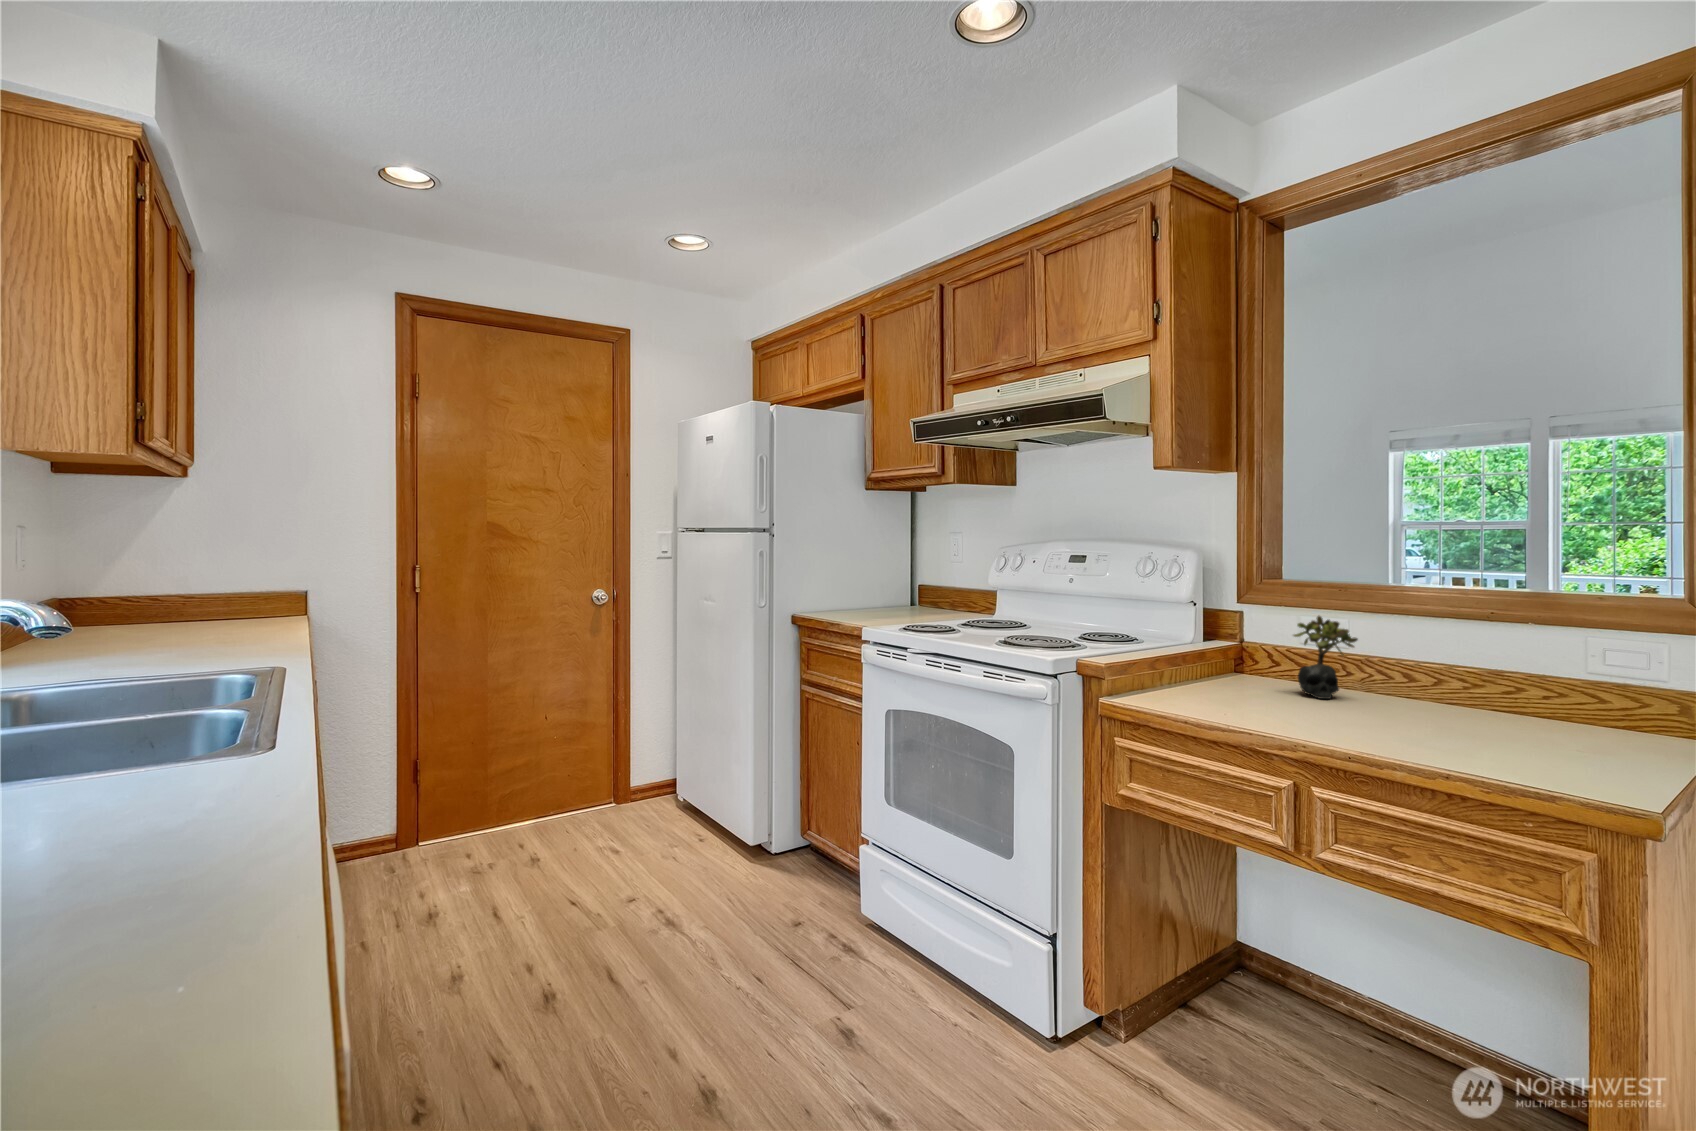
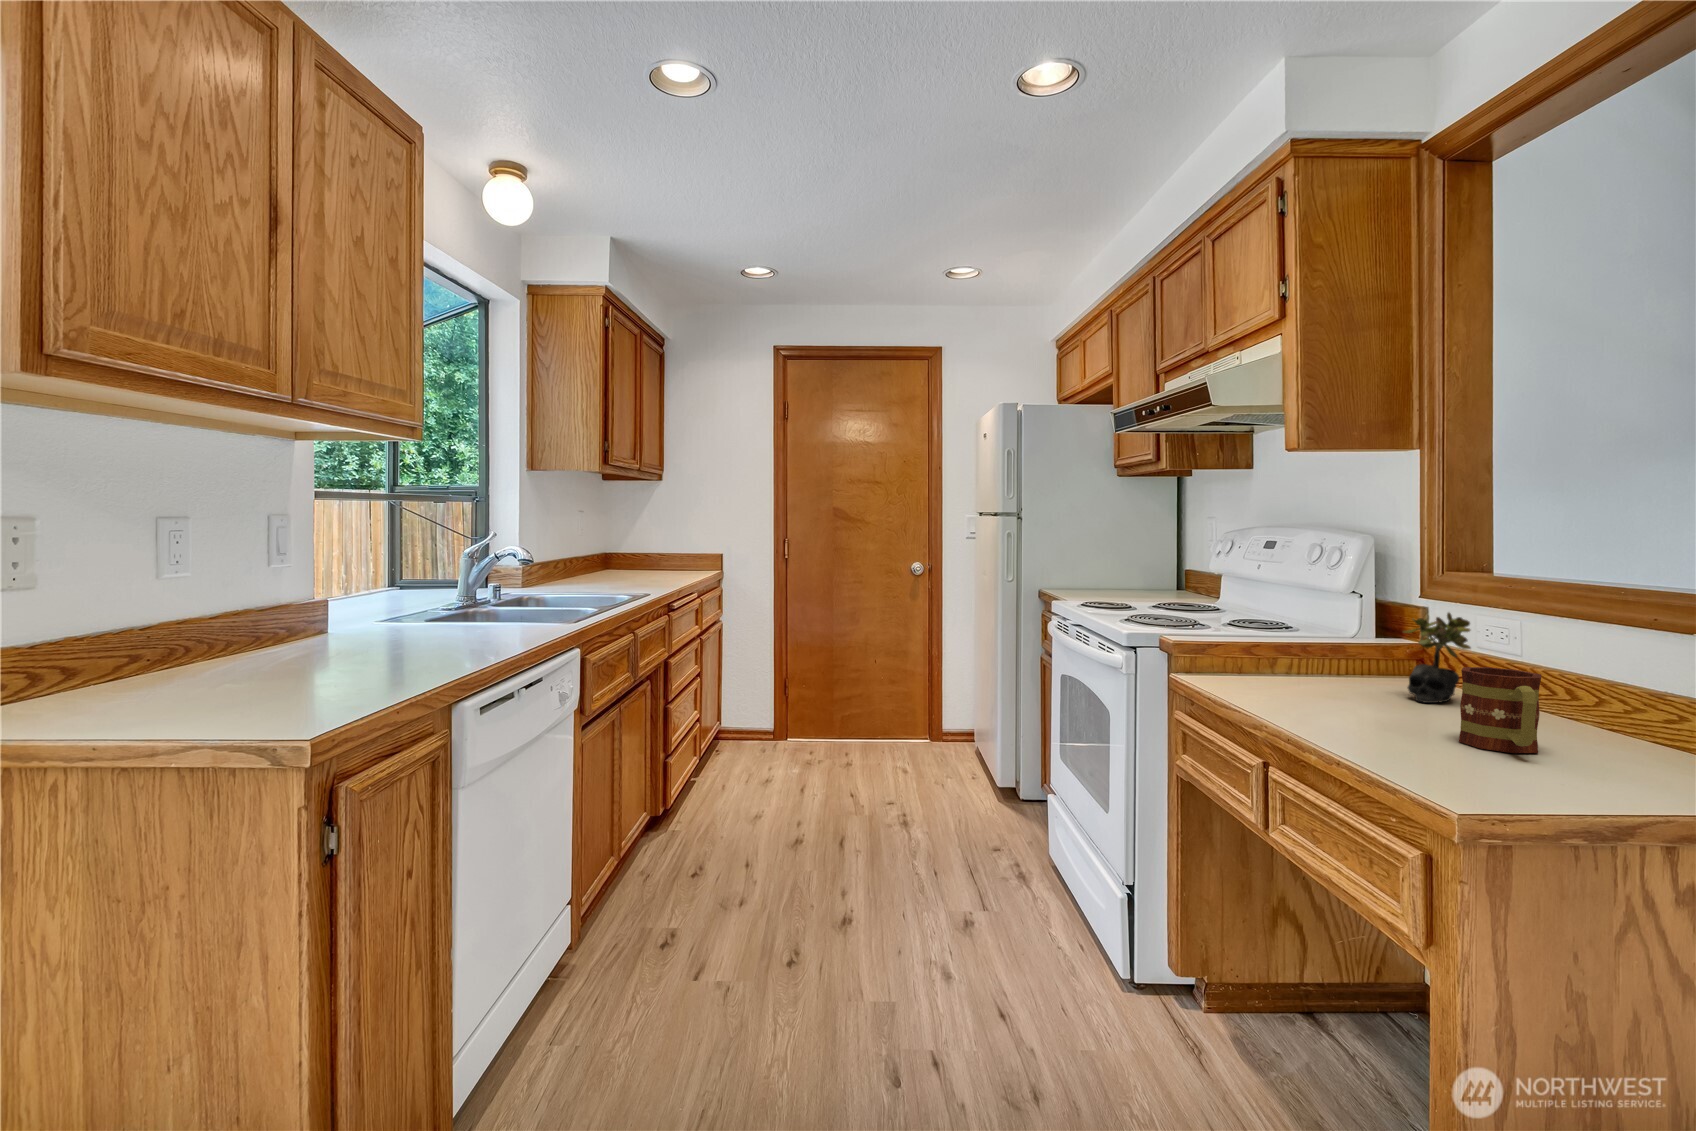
mug: none [1441,663,1543,738] -> present [1459,667,1541,753]

